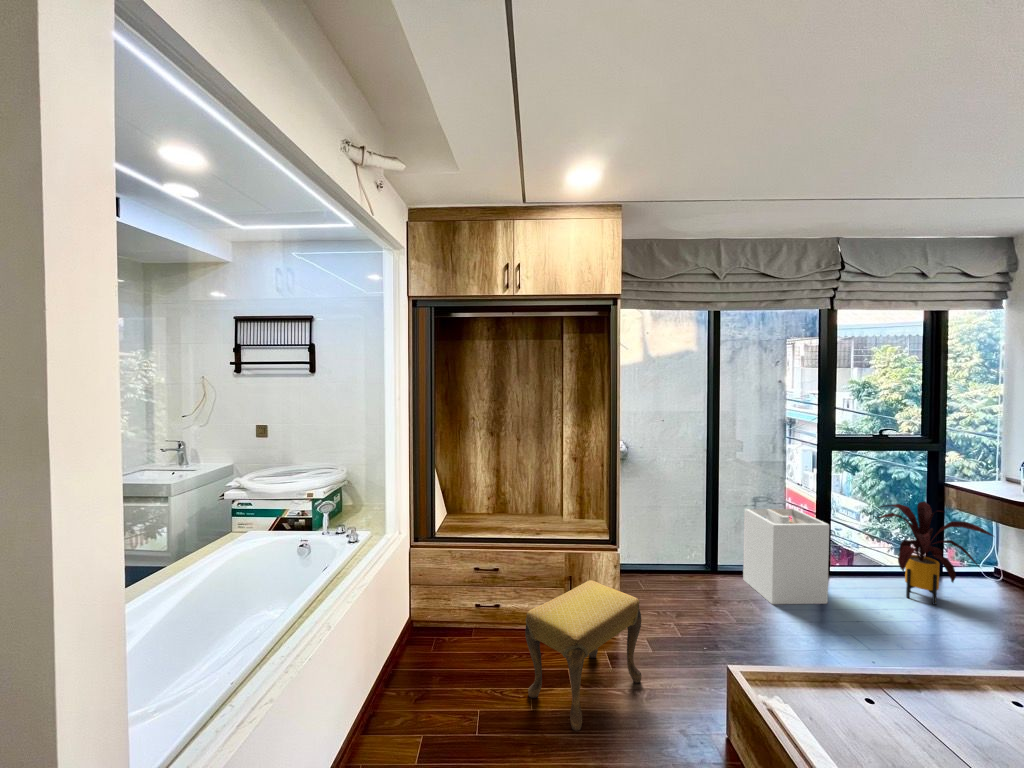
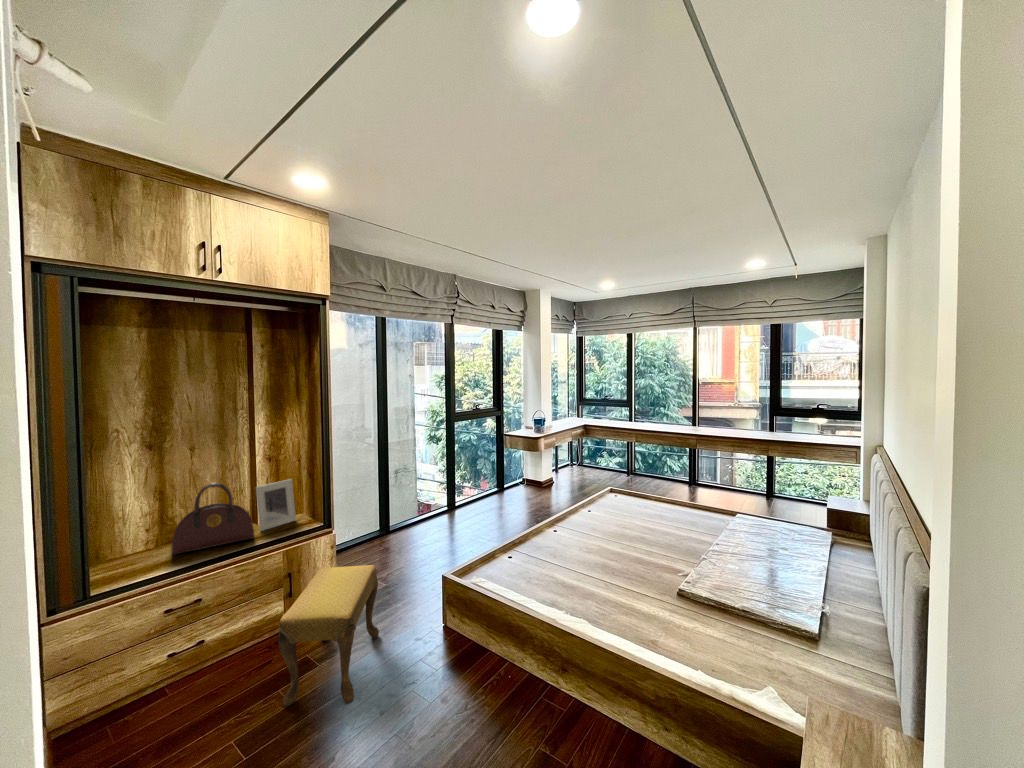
handbag: none [490,472,551,530] -> present [171,483,254,555]
picture frame: none [557,483,592,526] -> present [256,479,296,531]
house plant: present [878,501,993,605] -> none [474,448,532,509]
laundry hamper: present [743,509,829,604] -> none [404,468,461,540]

